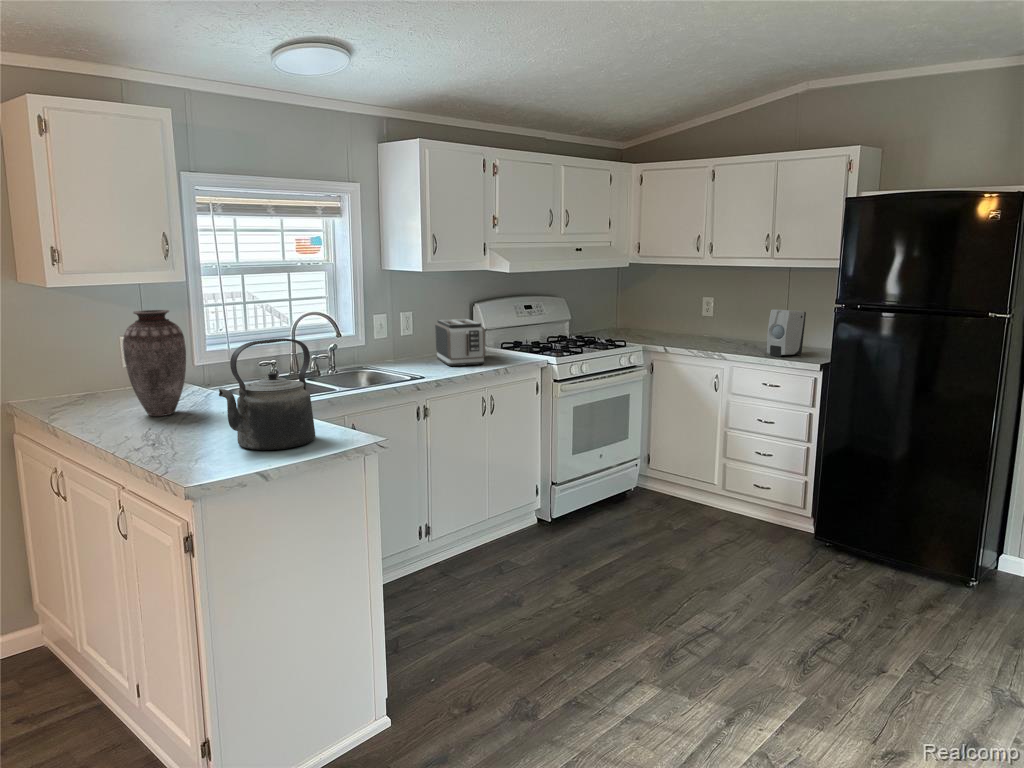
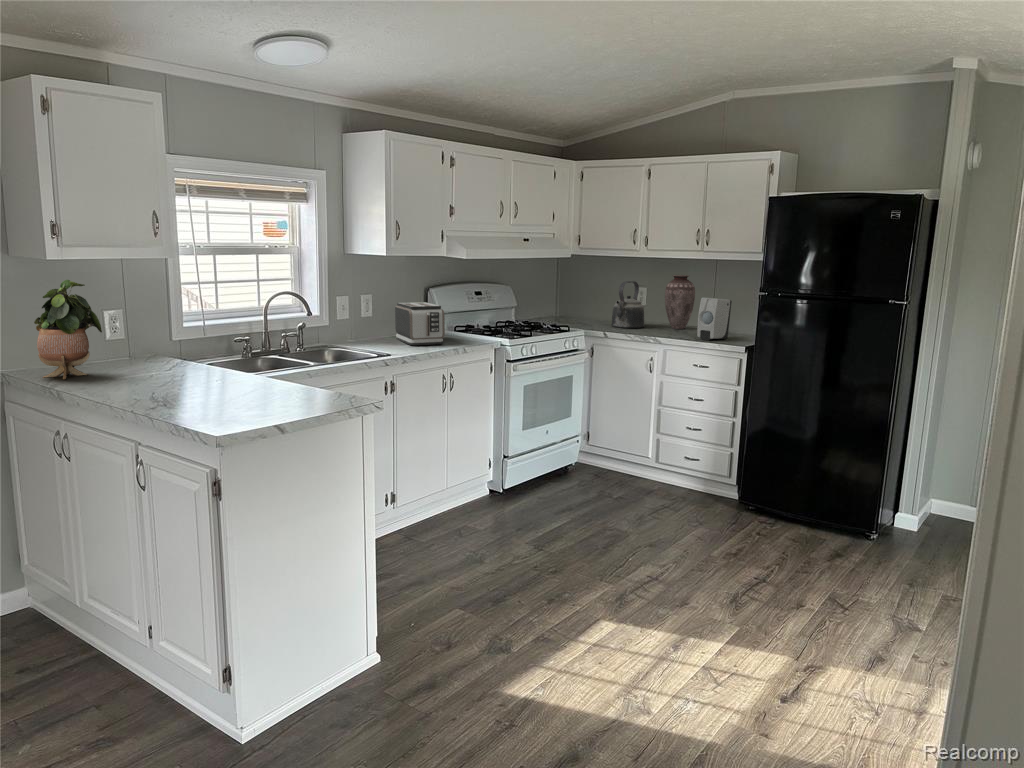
potted plant: none [40,307,110,412] -> present [34,280,102,379]
vase: present [123,310,186,416] -> present [665,275,695,329]
kettle: present [219,338,315,450] -> present [611,281,644,328]

